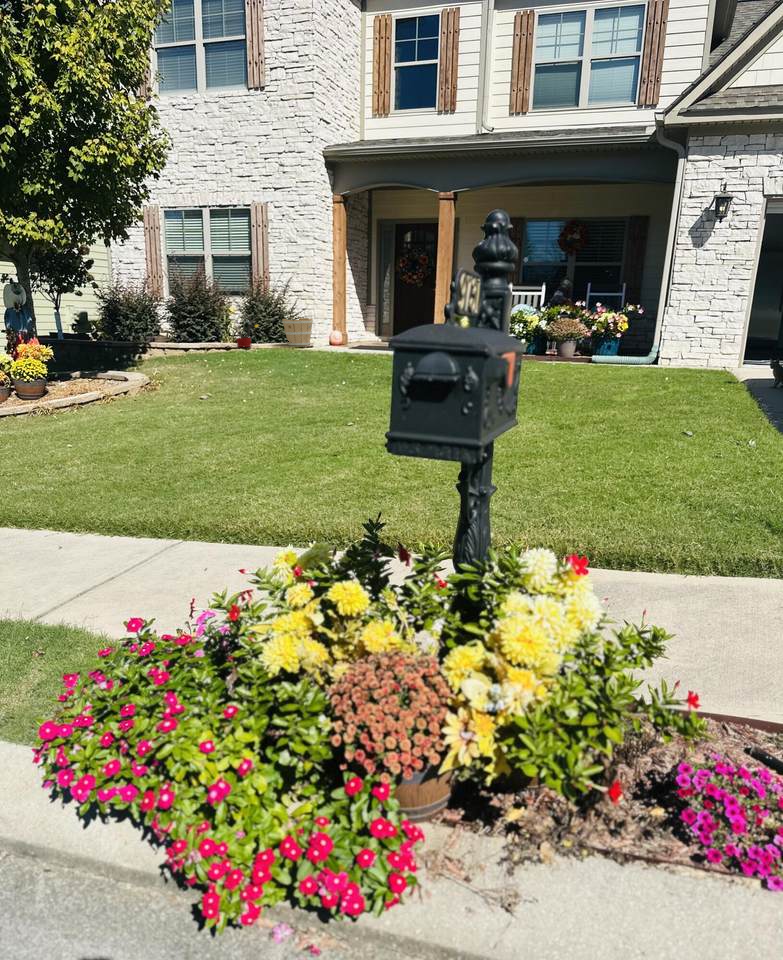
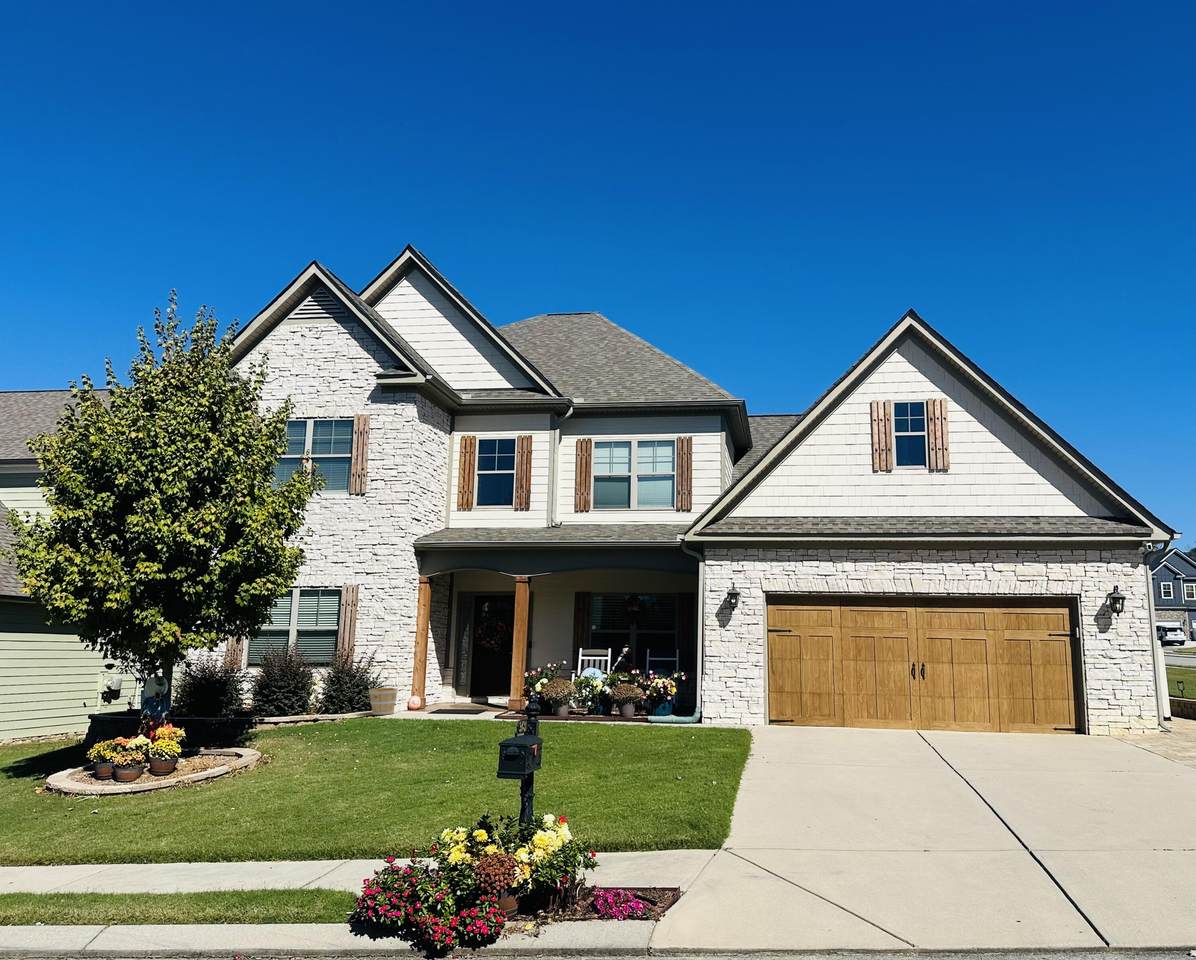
decorative plant: present [237,321,258,347] -> none [321,684,347,718]

